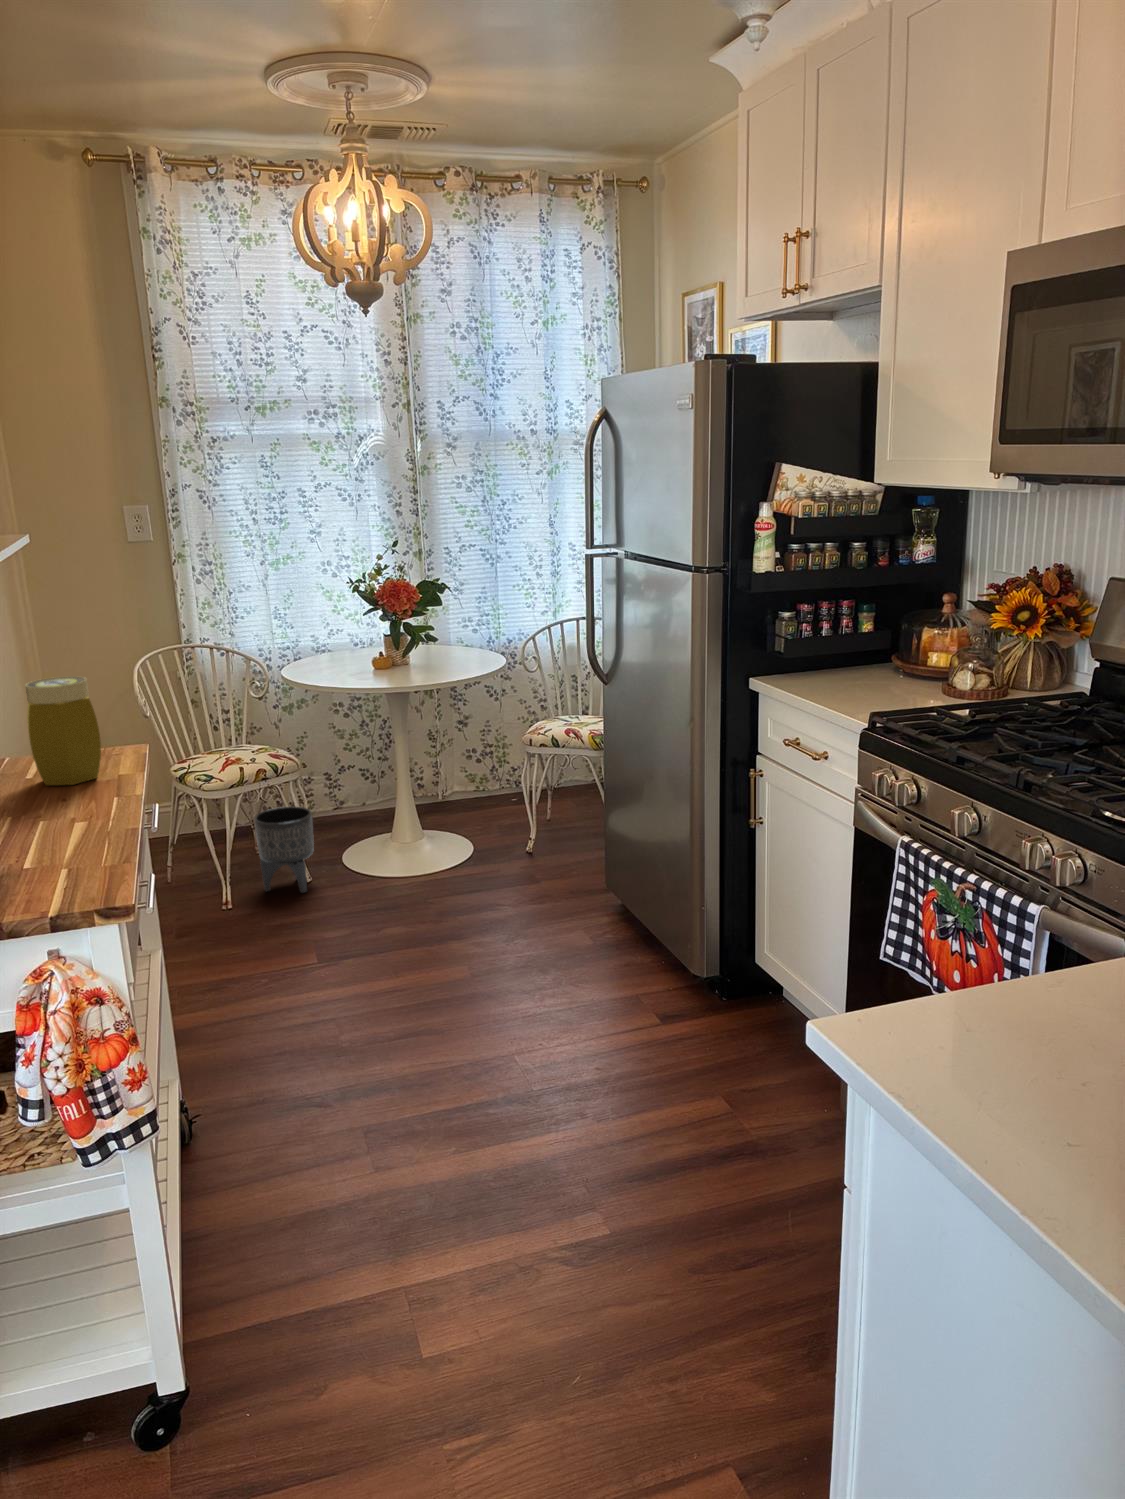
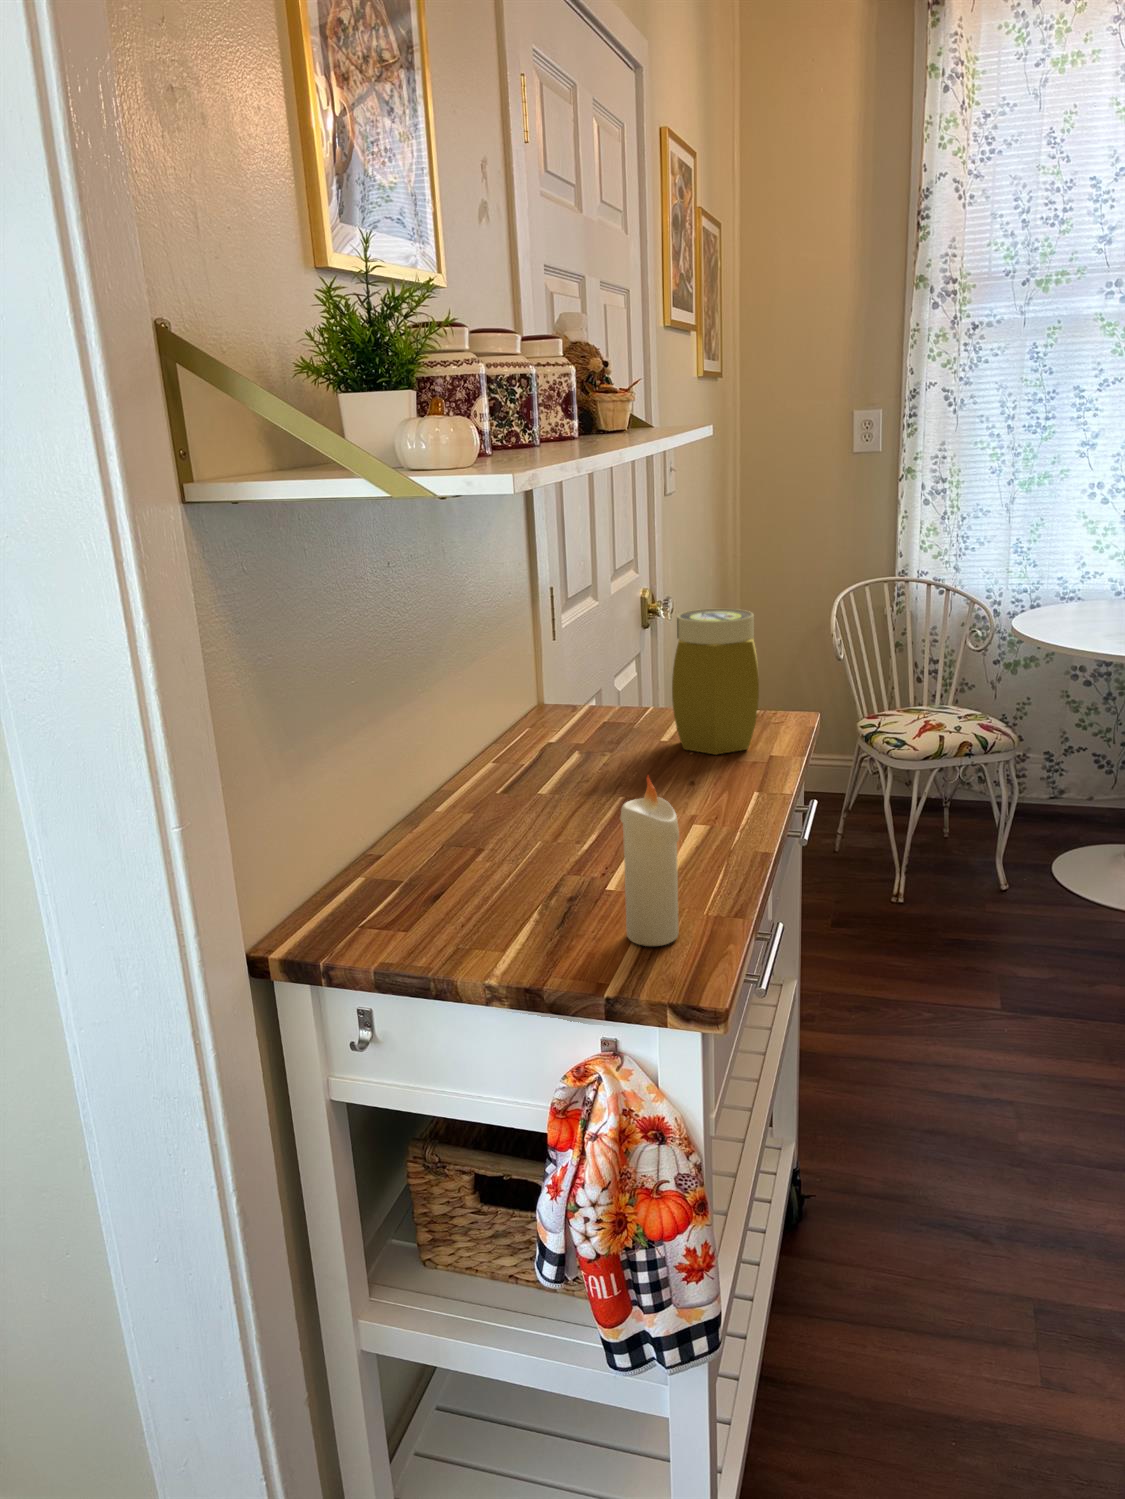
candle: none [35,781,86,893] -> present [621,776,679,946]
planter: present [254,806,314,893] -> none [946,789,1023,902]

